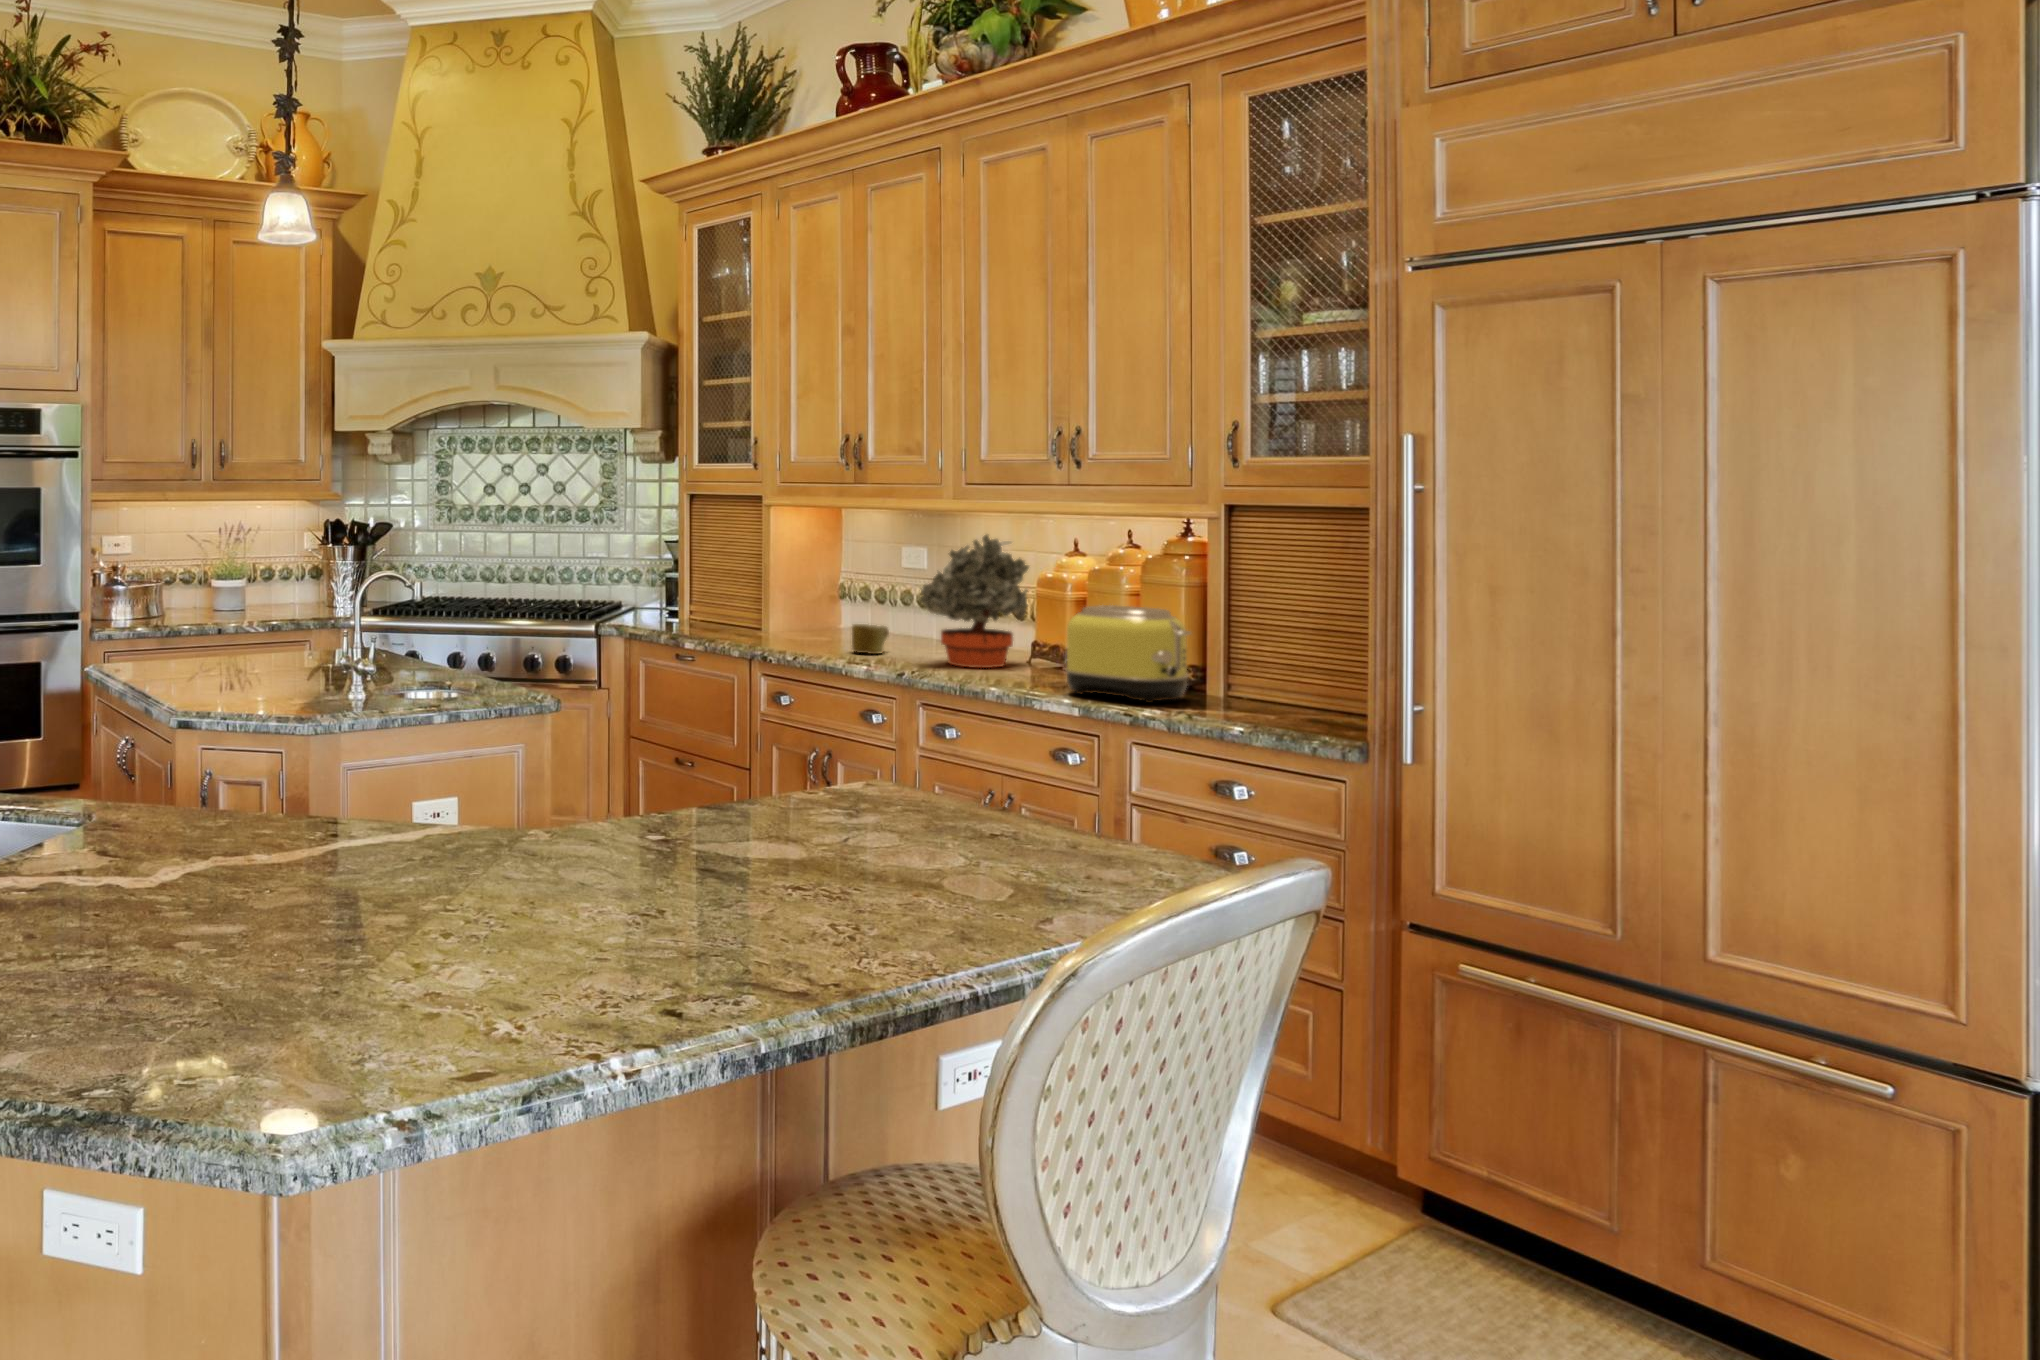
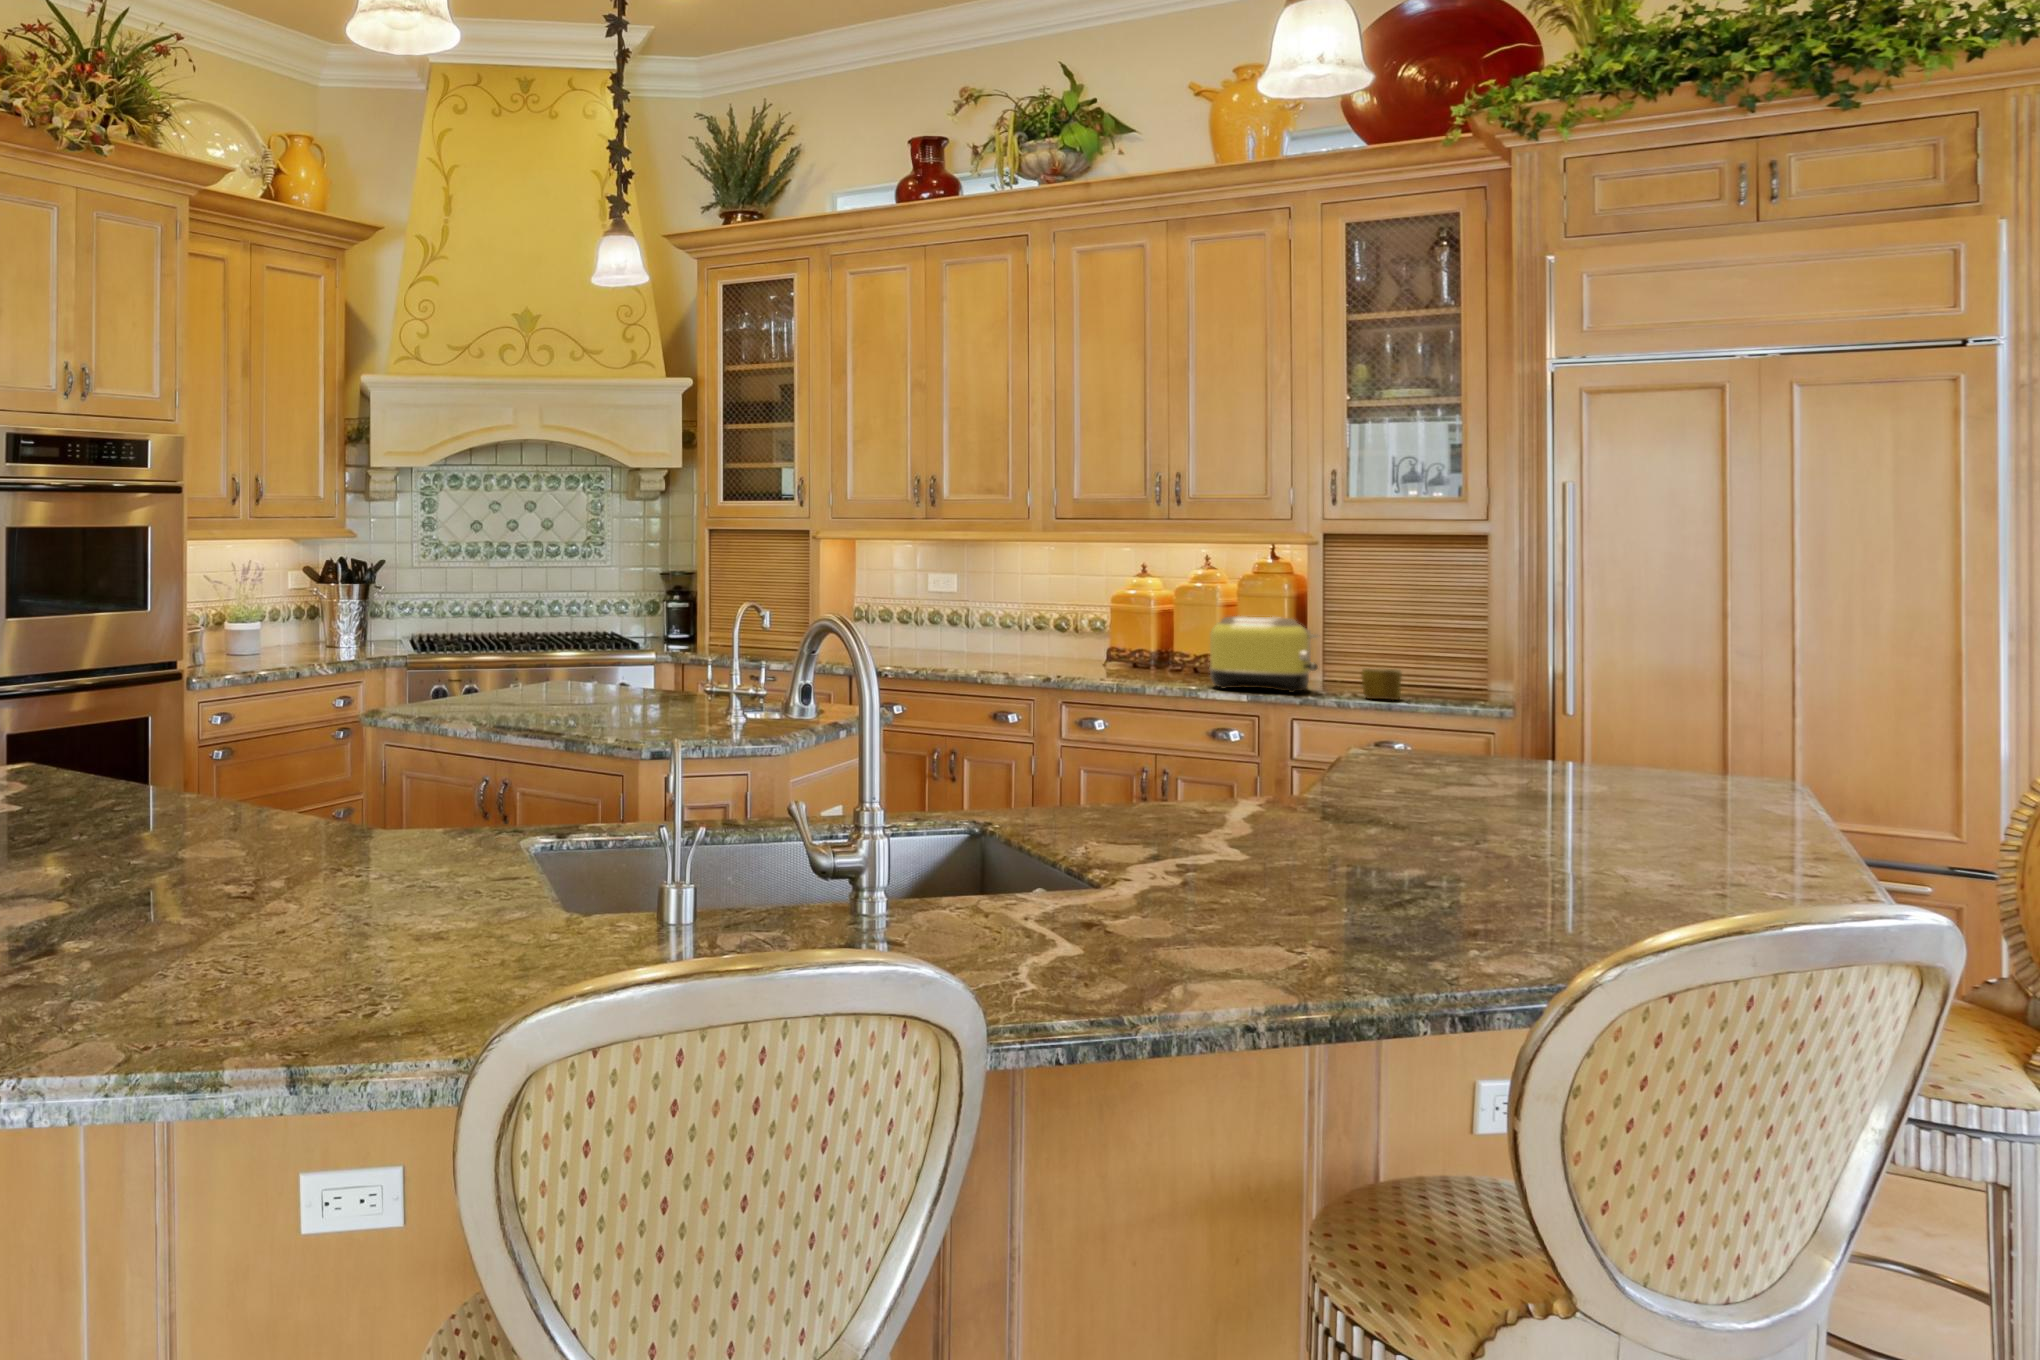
potted plant: present [921,535,1029,668] -> none [1024,560,1110,673]
mug: present [852,624,889,654] -> present [1361,668,1402,700]

